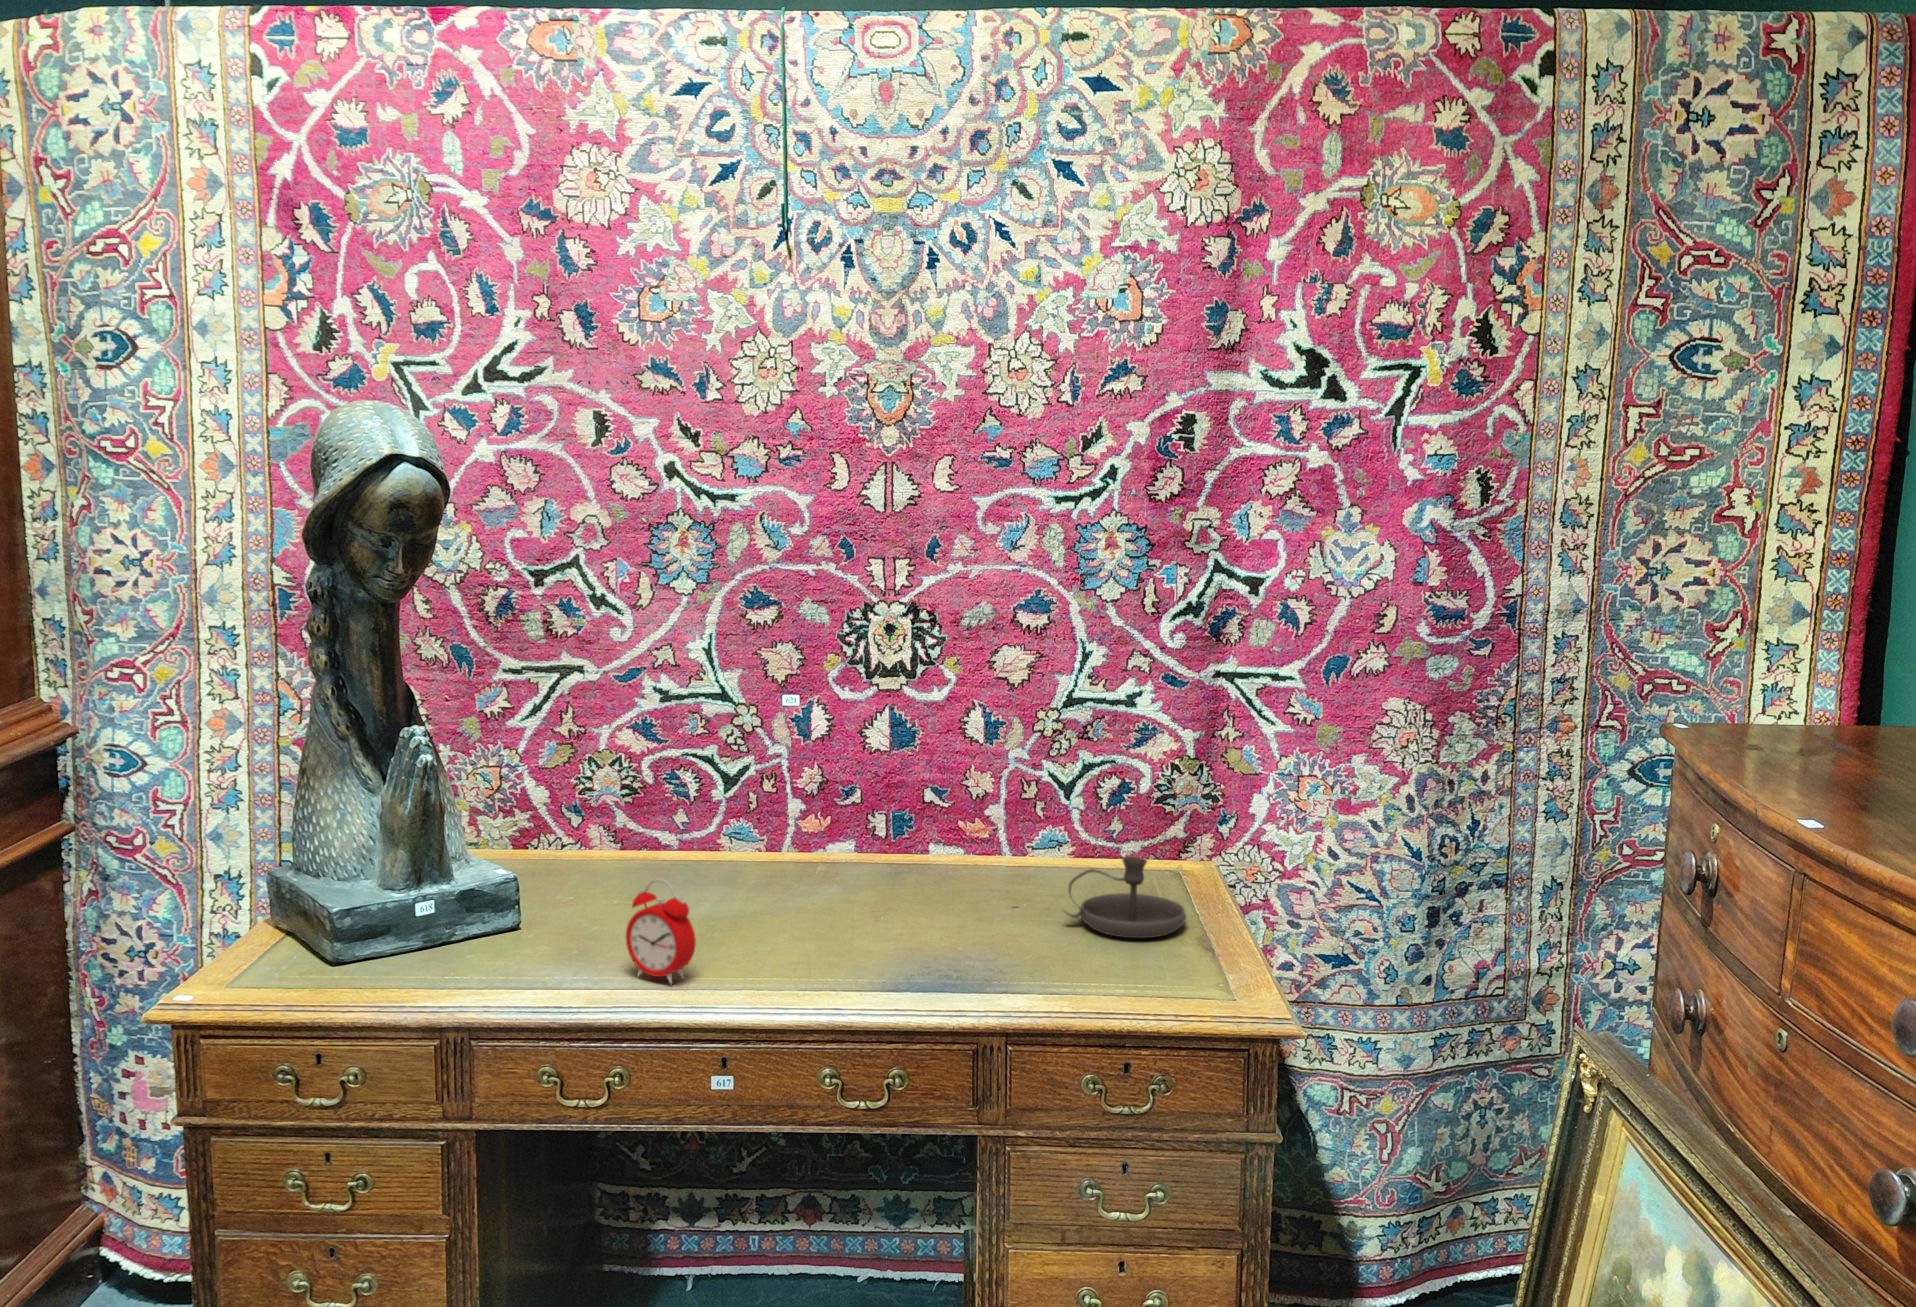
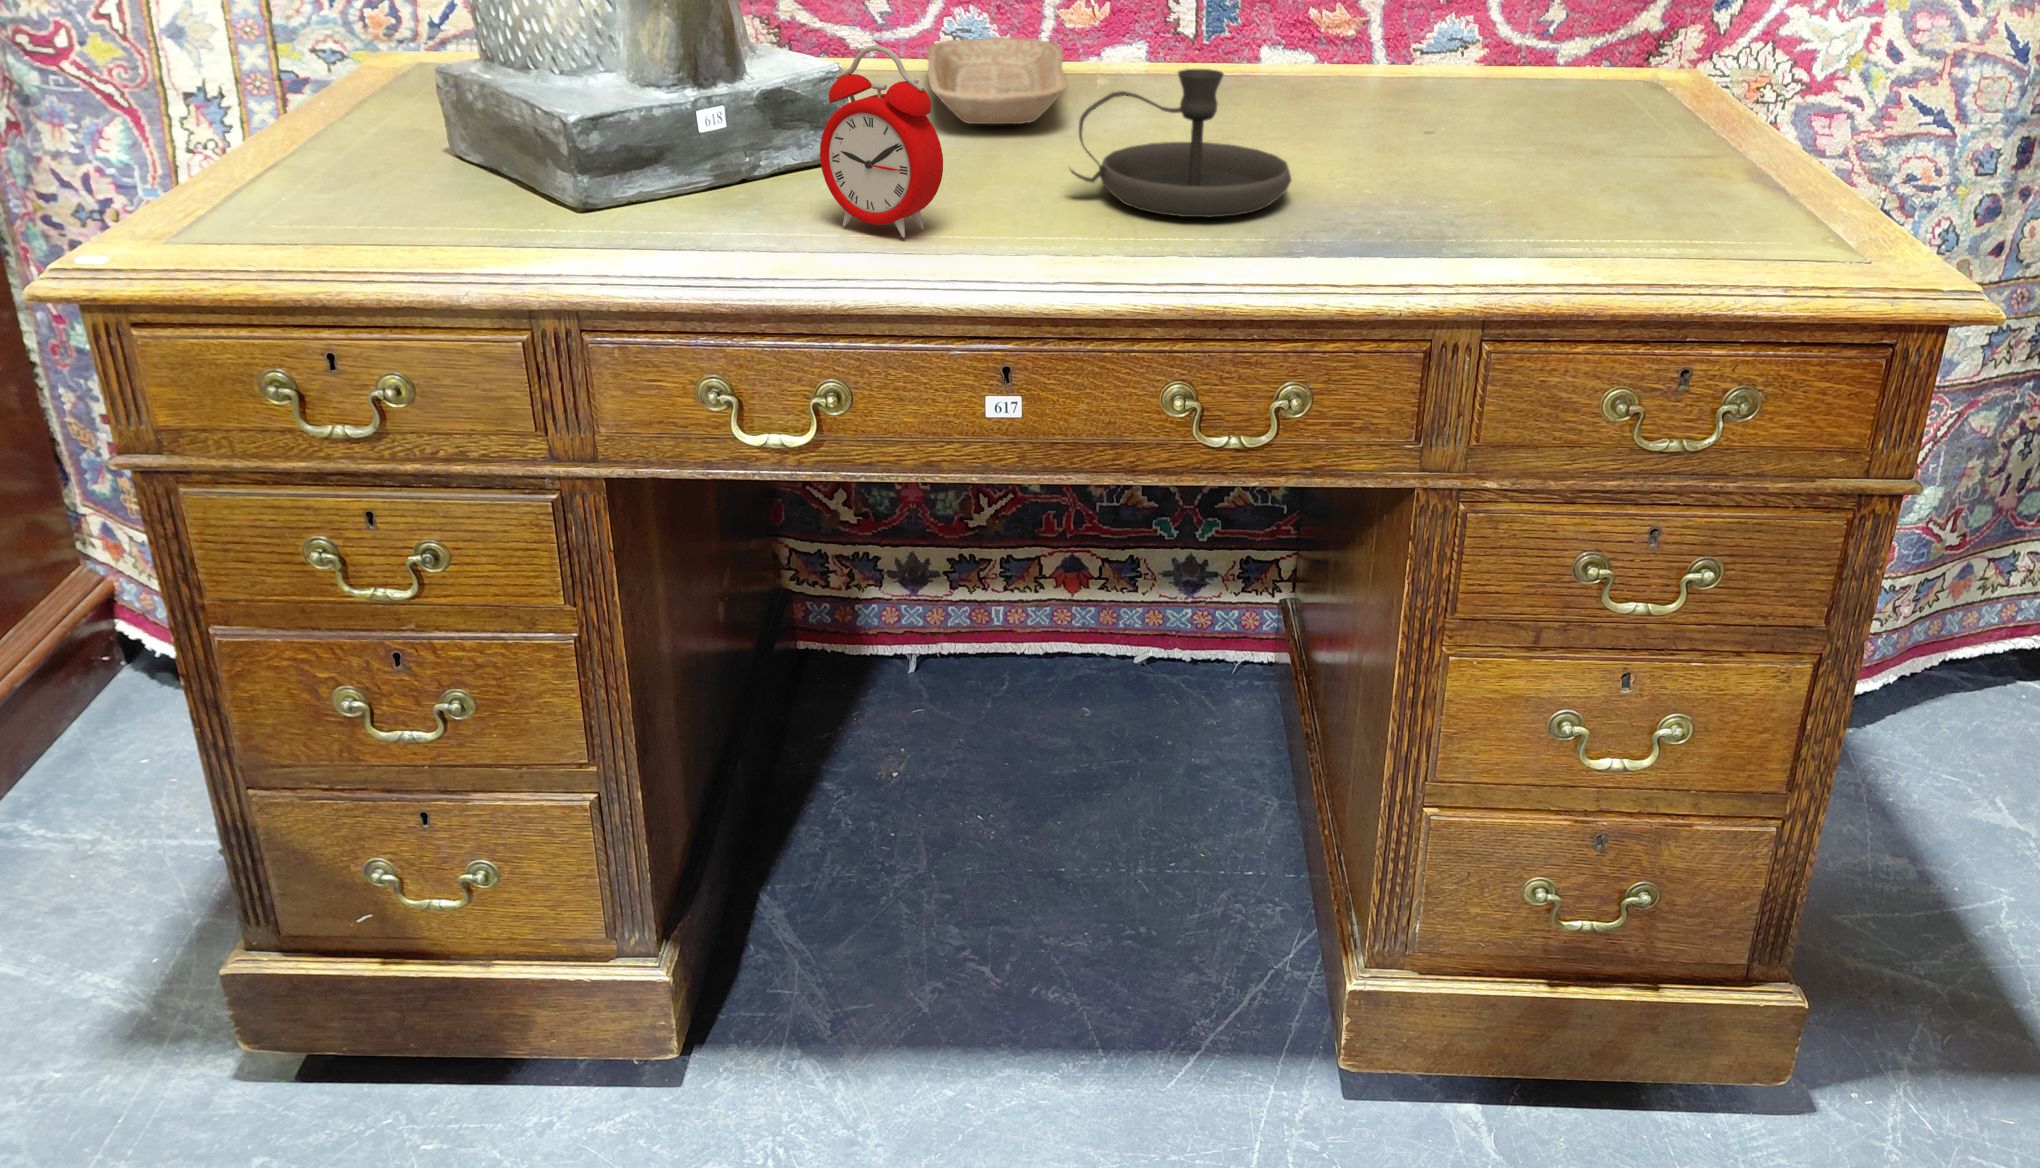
tray: none [703,841,795,906] -> present [928,37,1066,124]
candlestick: present [1067,857,1186,938] -> present [1071,69,1291,217]

